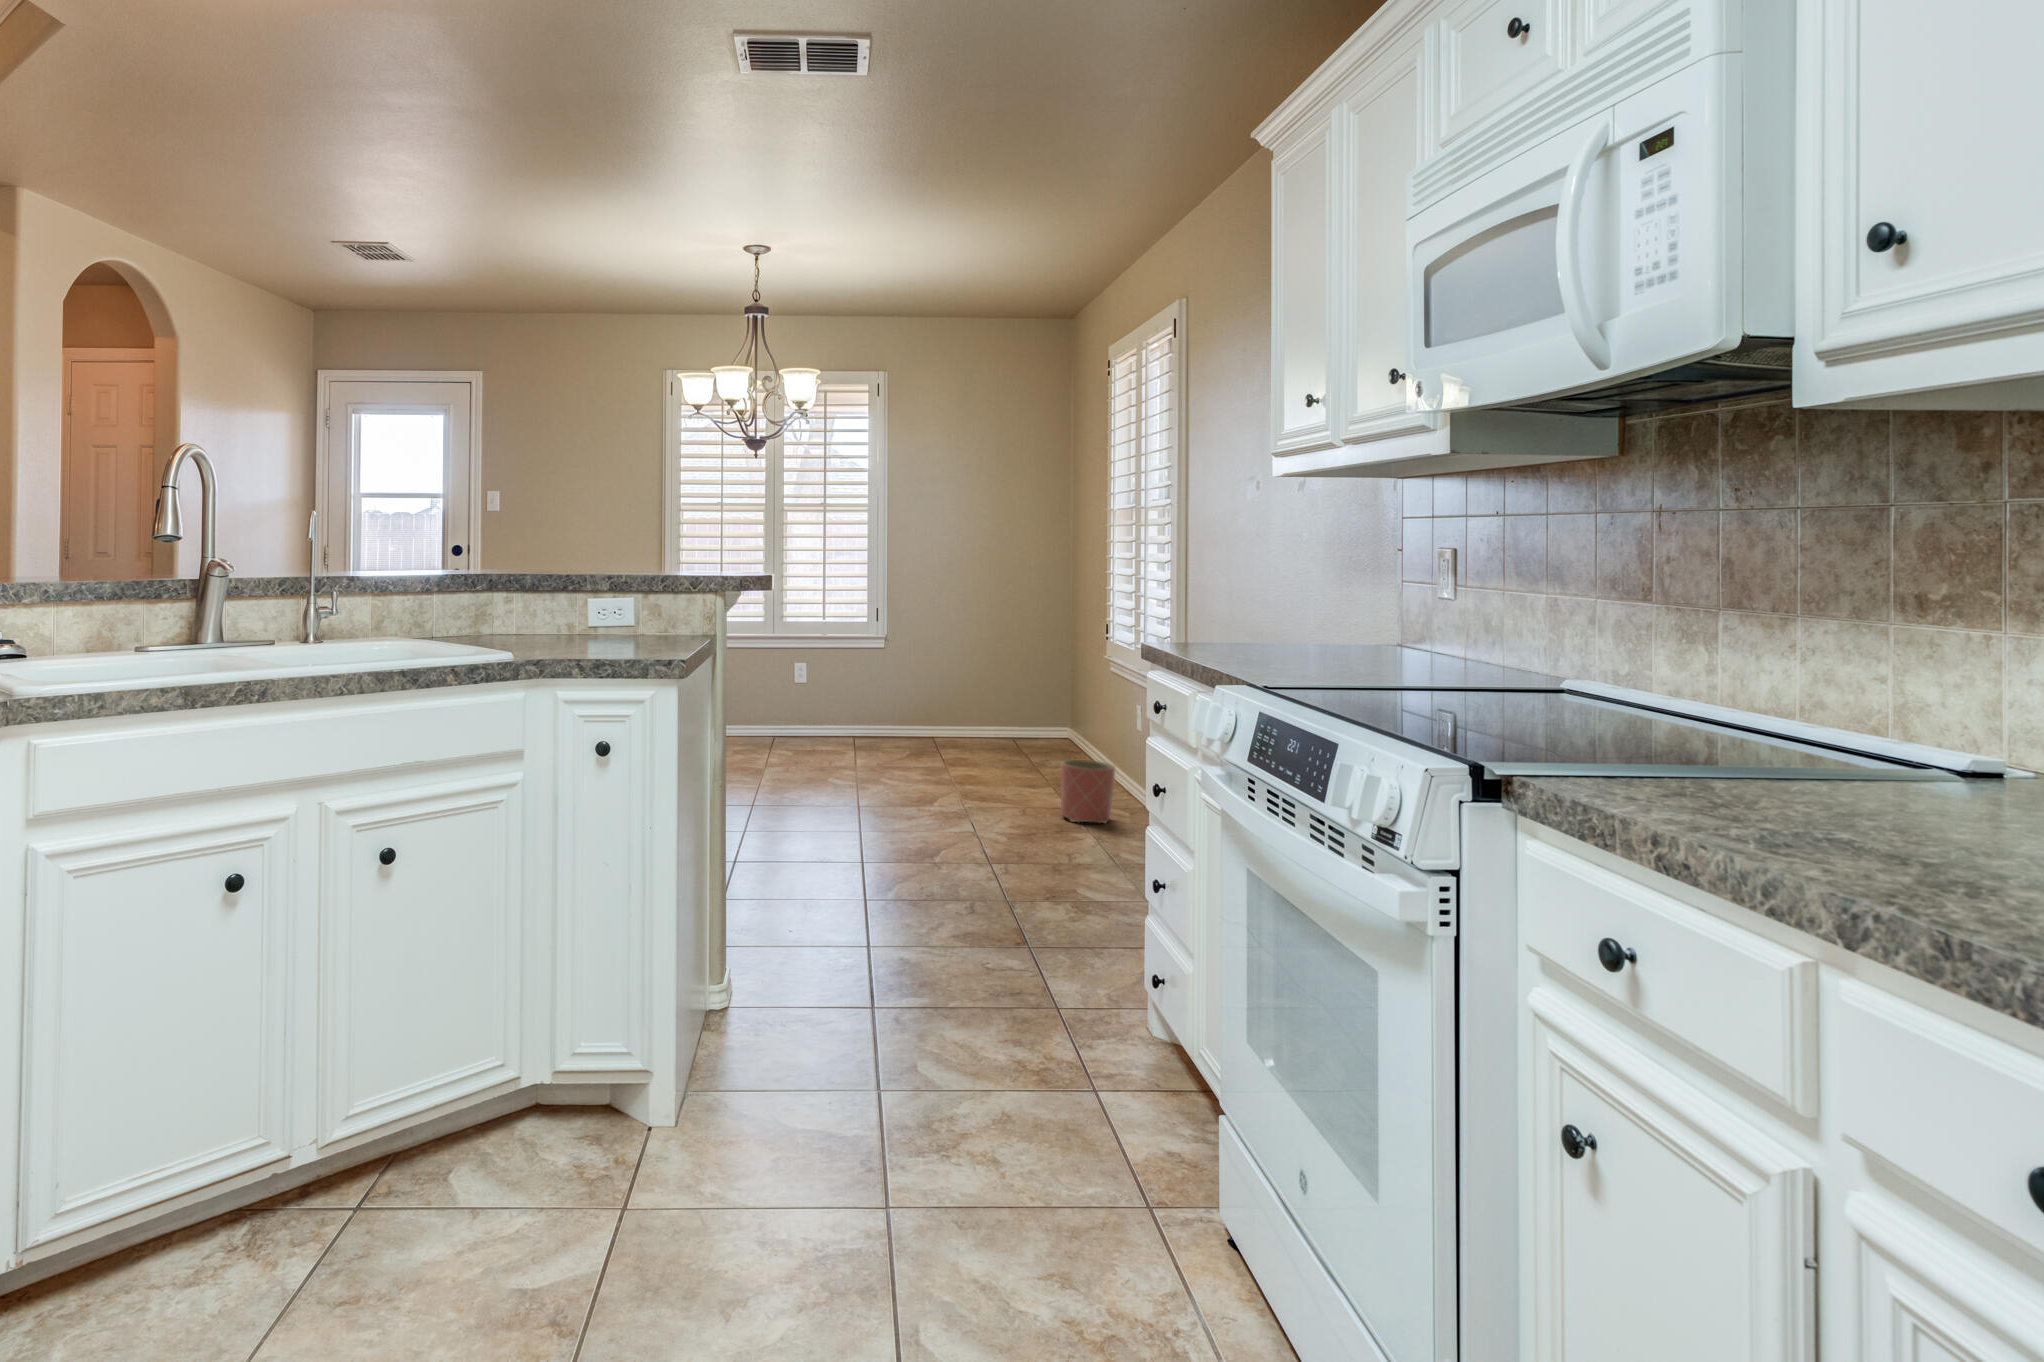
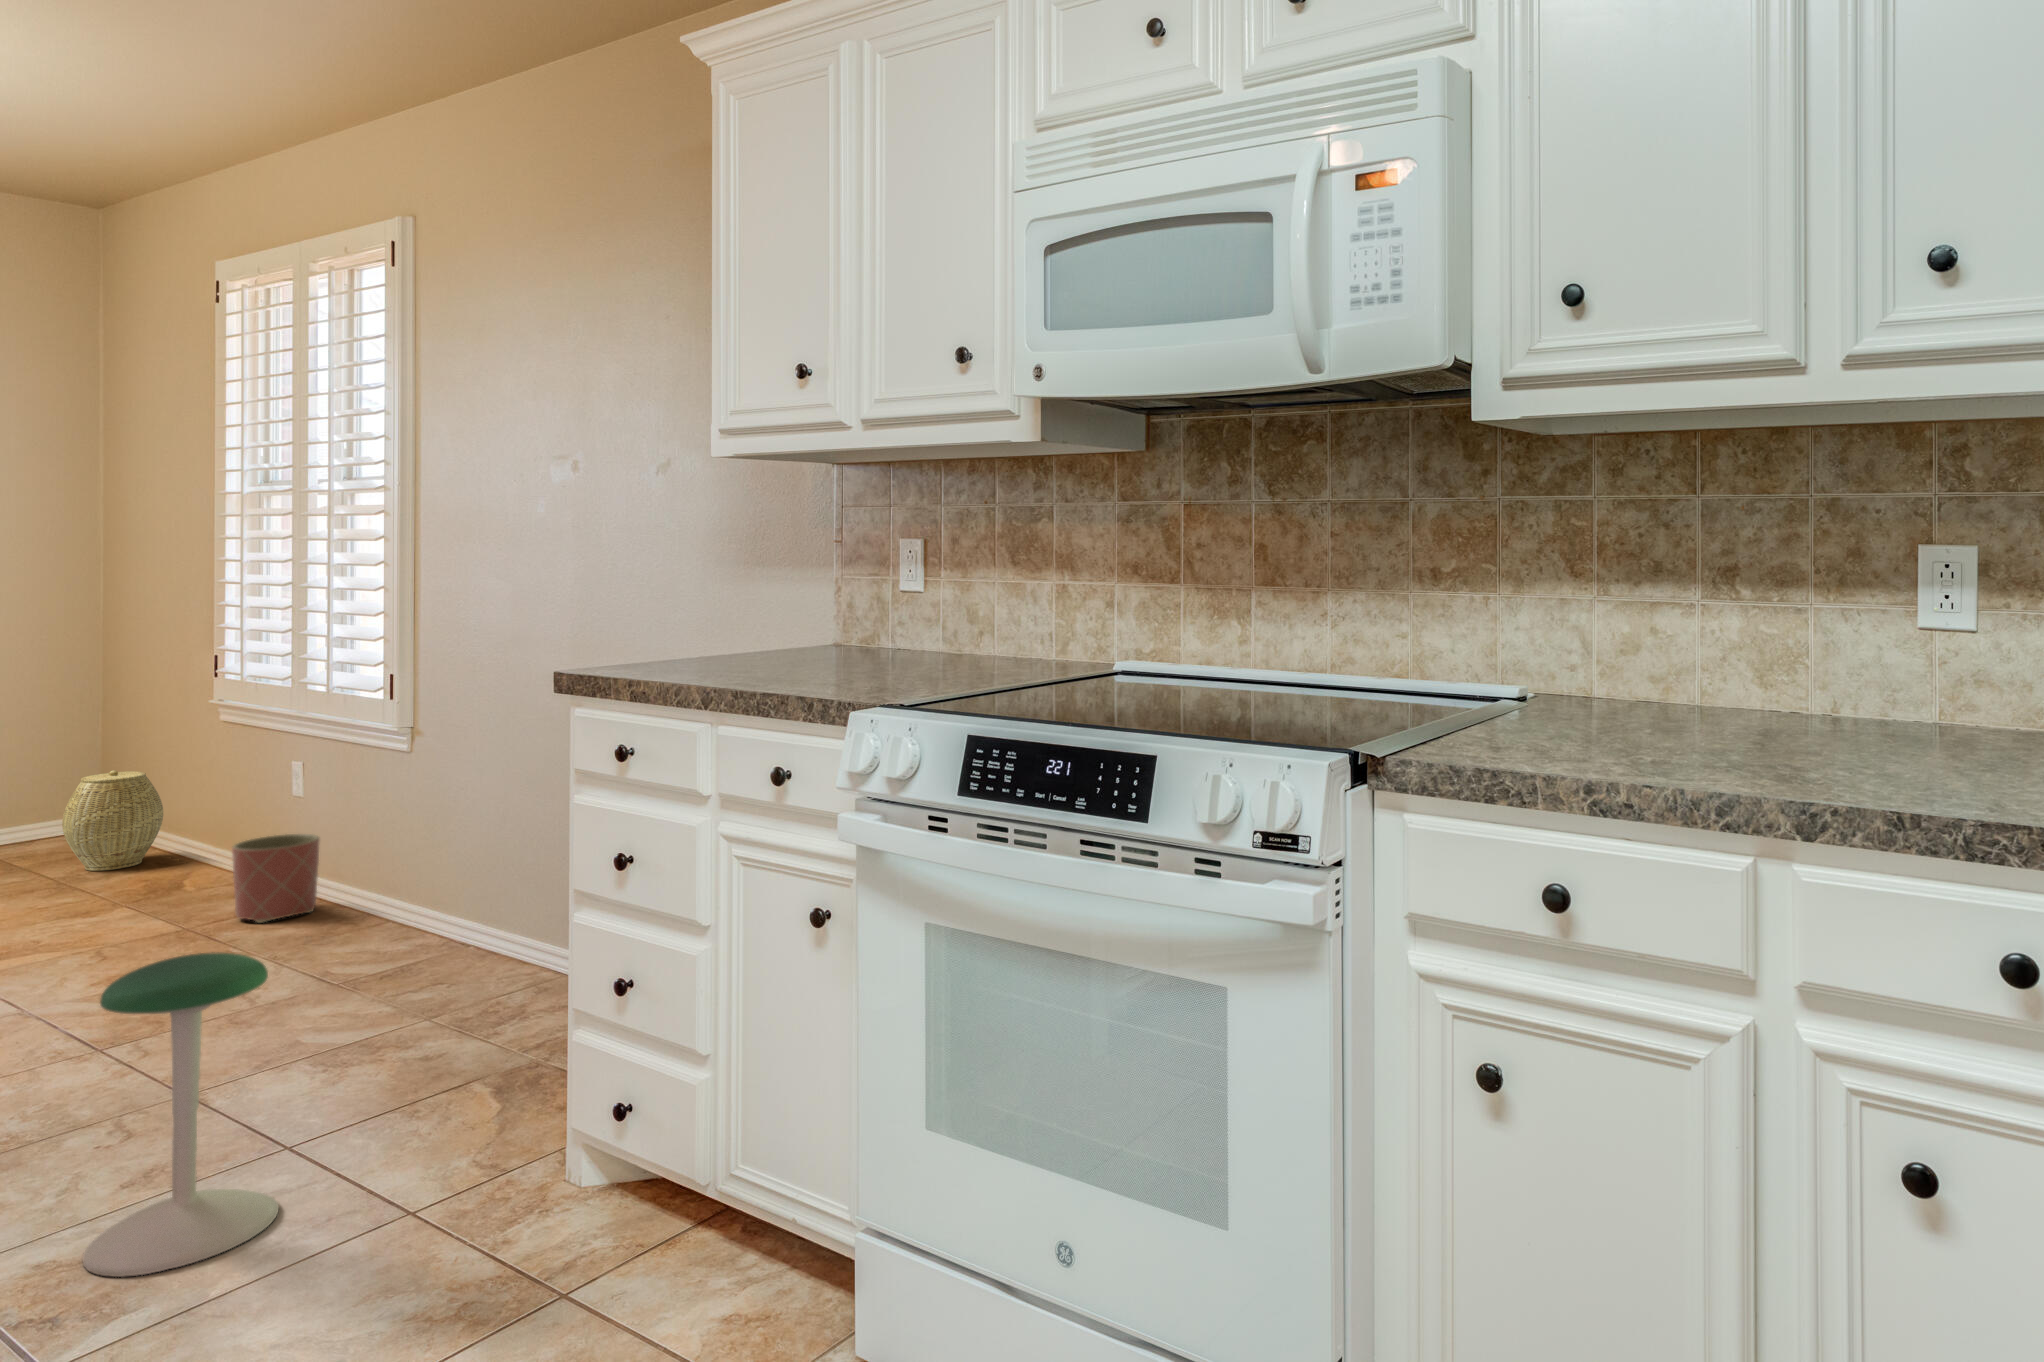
woven basket: none [1000,698,1055,769] -> present [62,770,163,871]
stool: none [850,797,954,996] -> present [83,952,279,1277]

